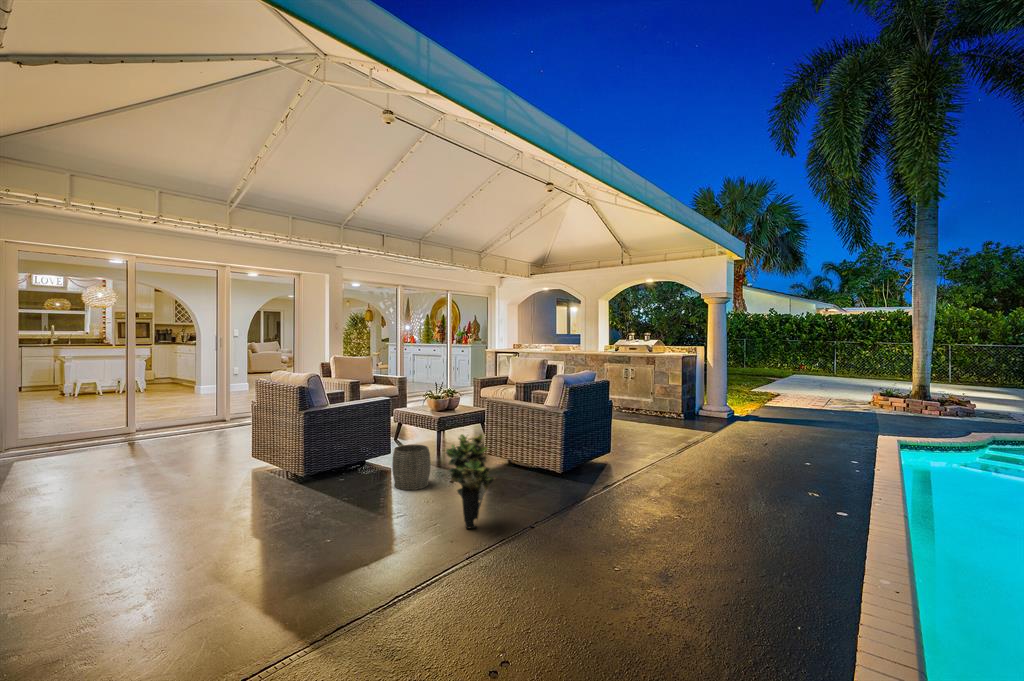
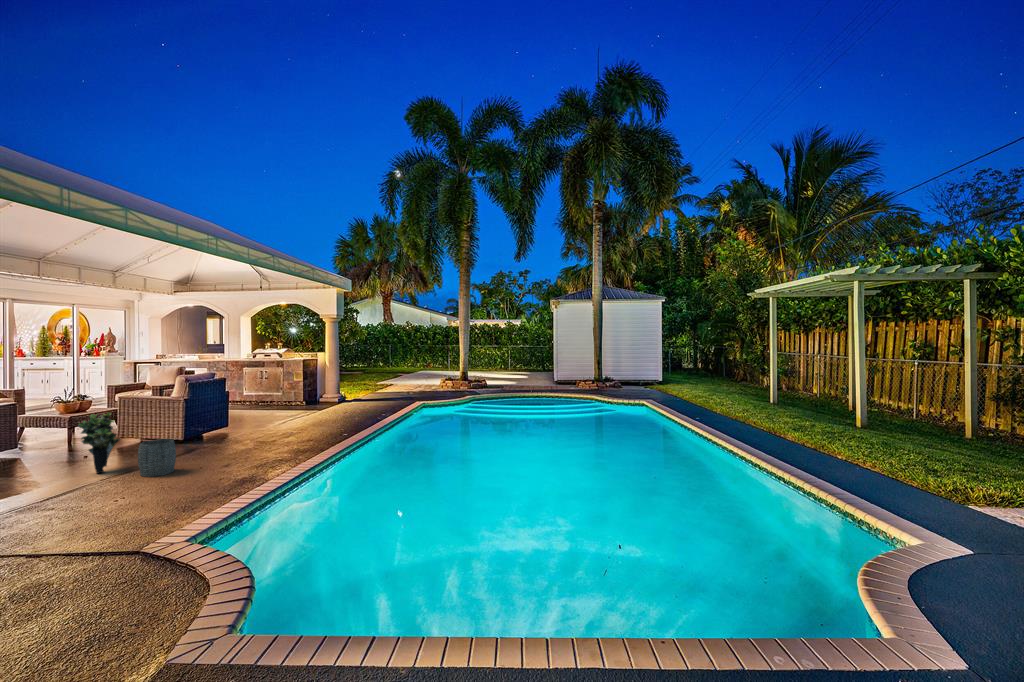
woven basket: present [392,444,431,490] -> present [138,439,176,477]

